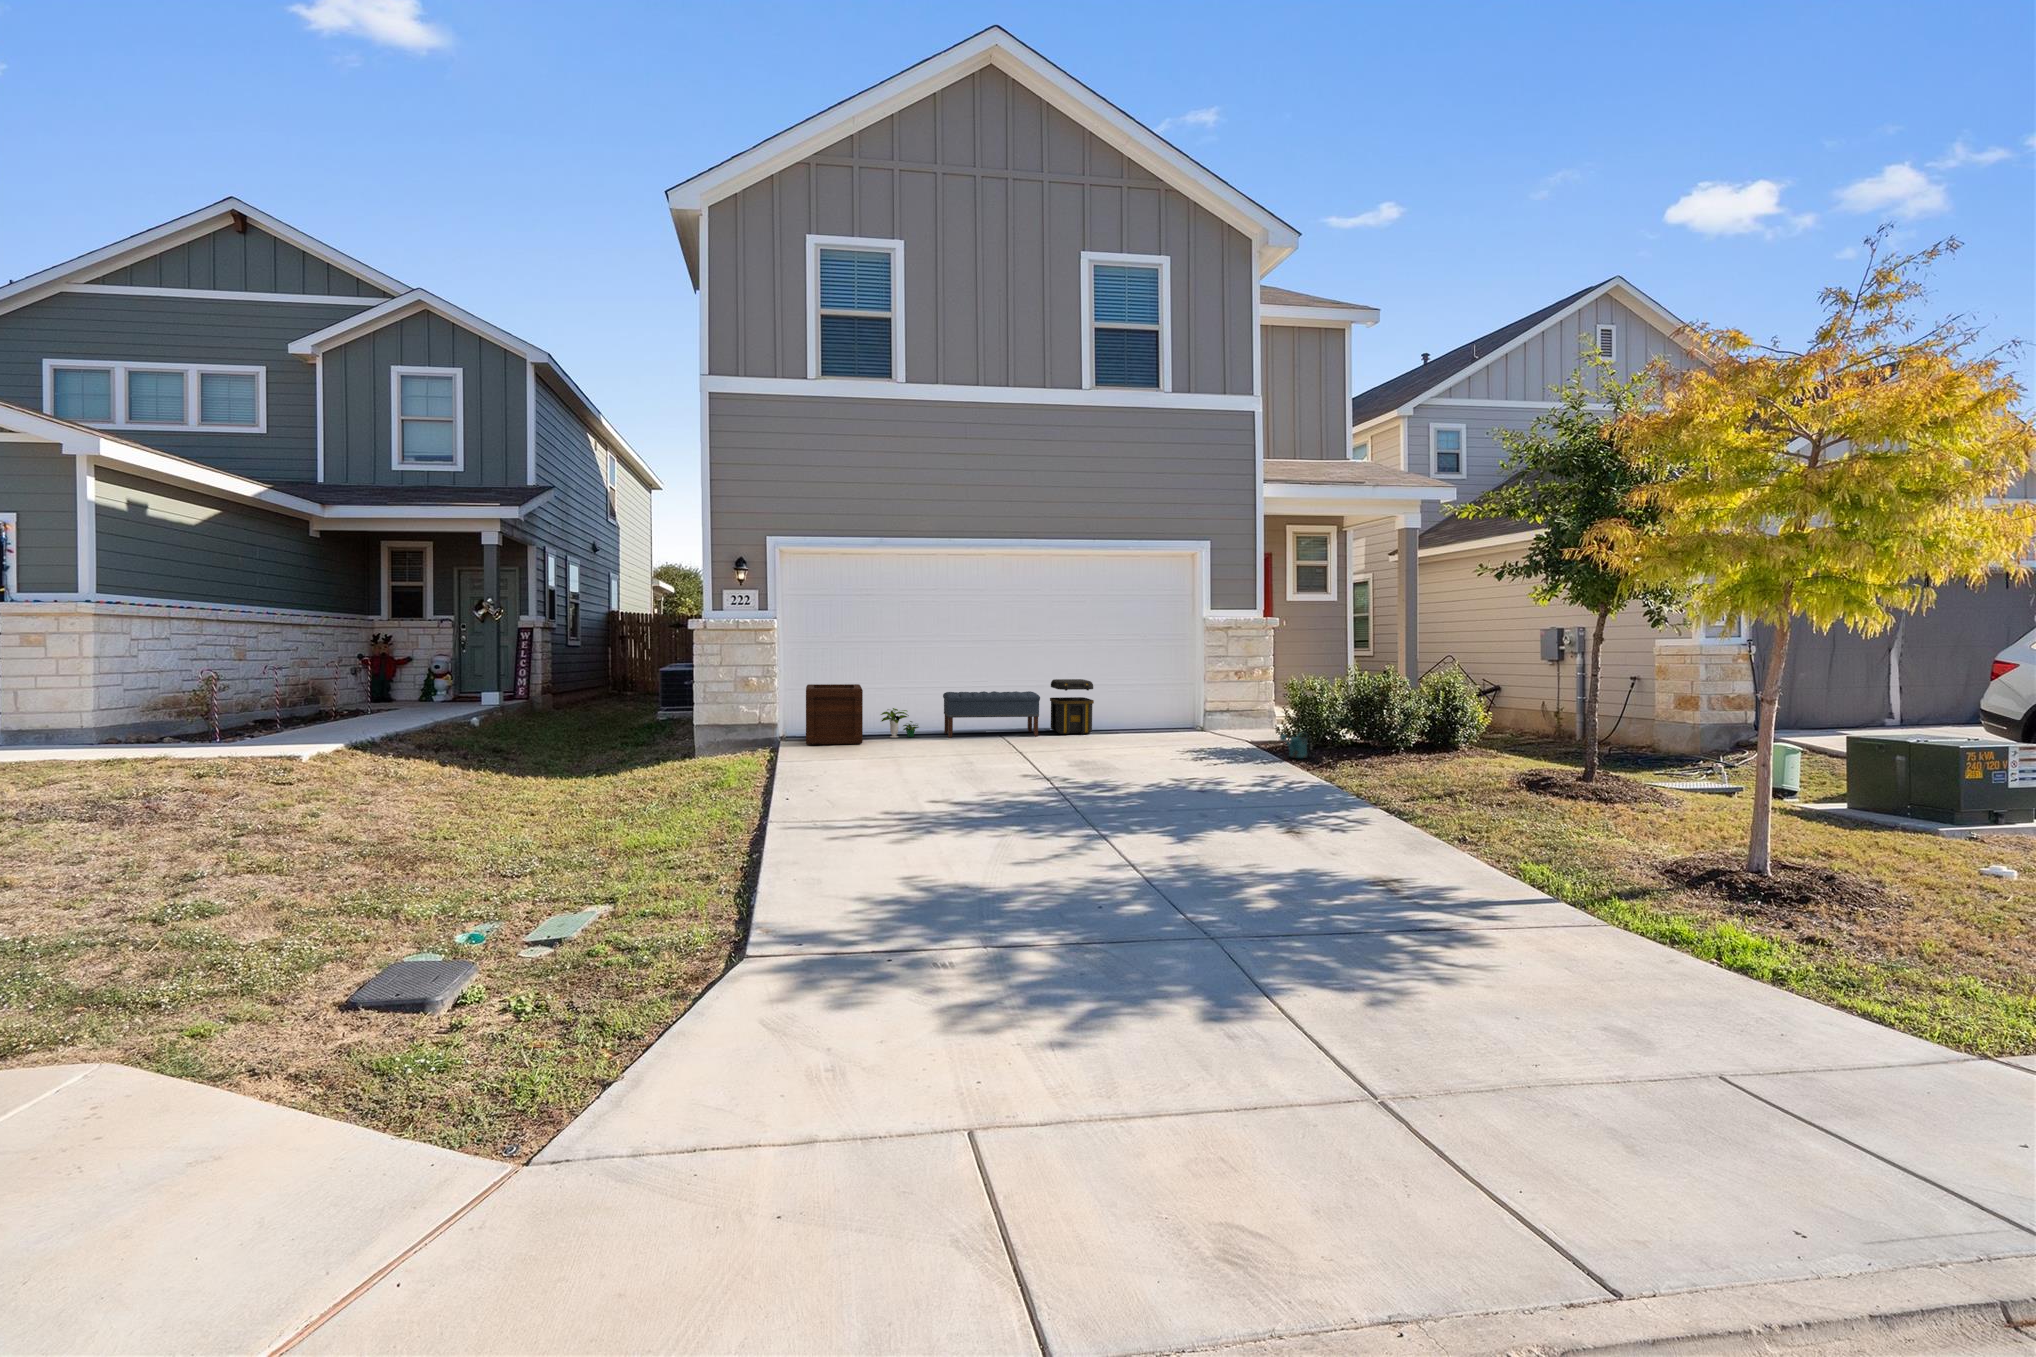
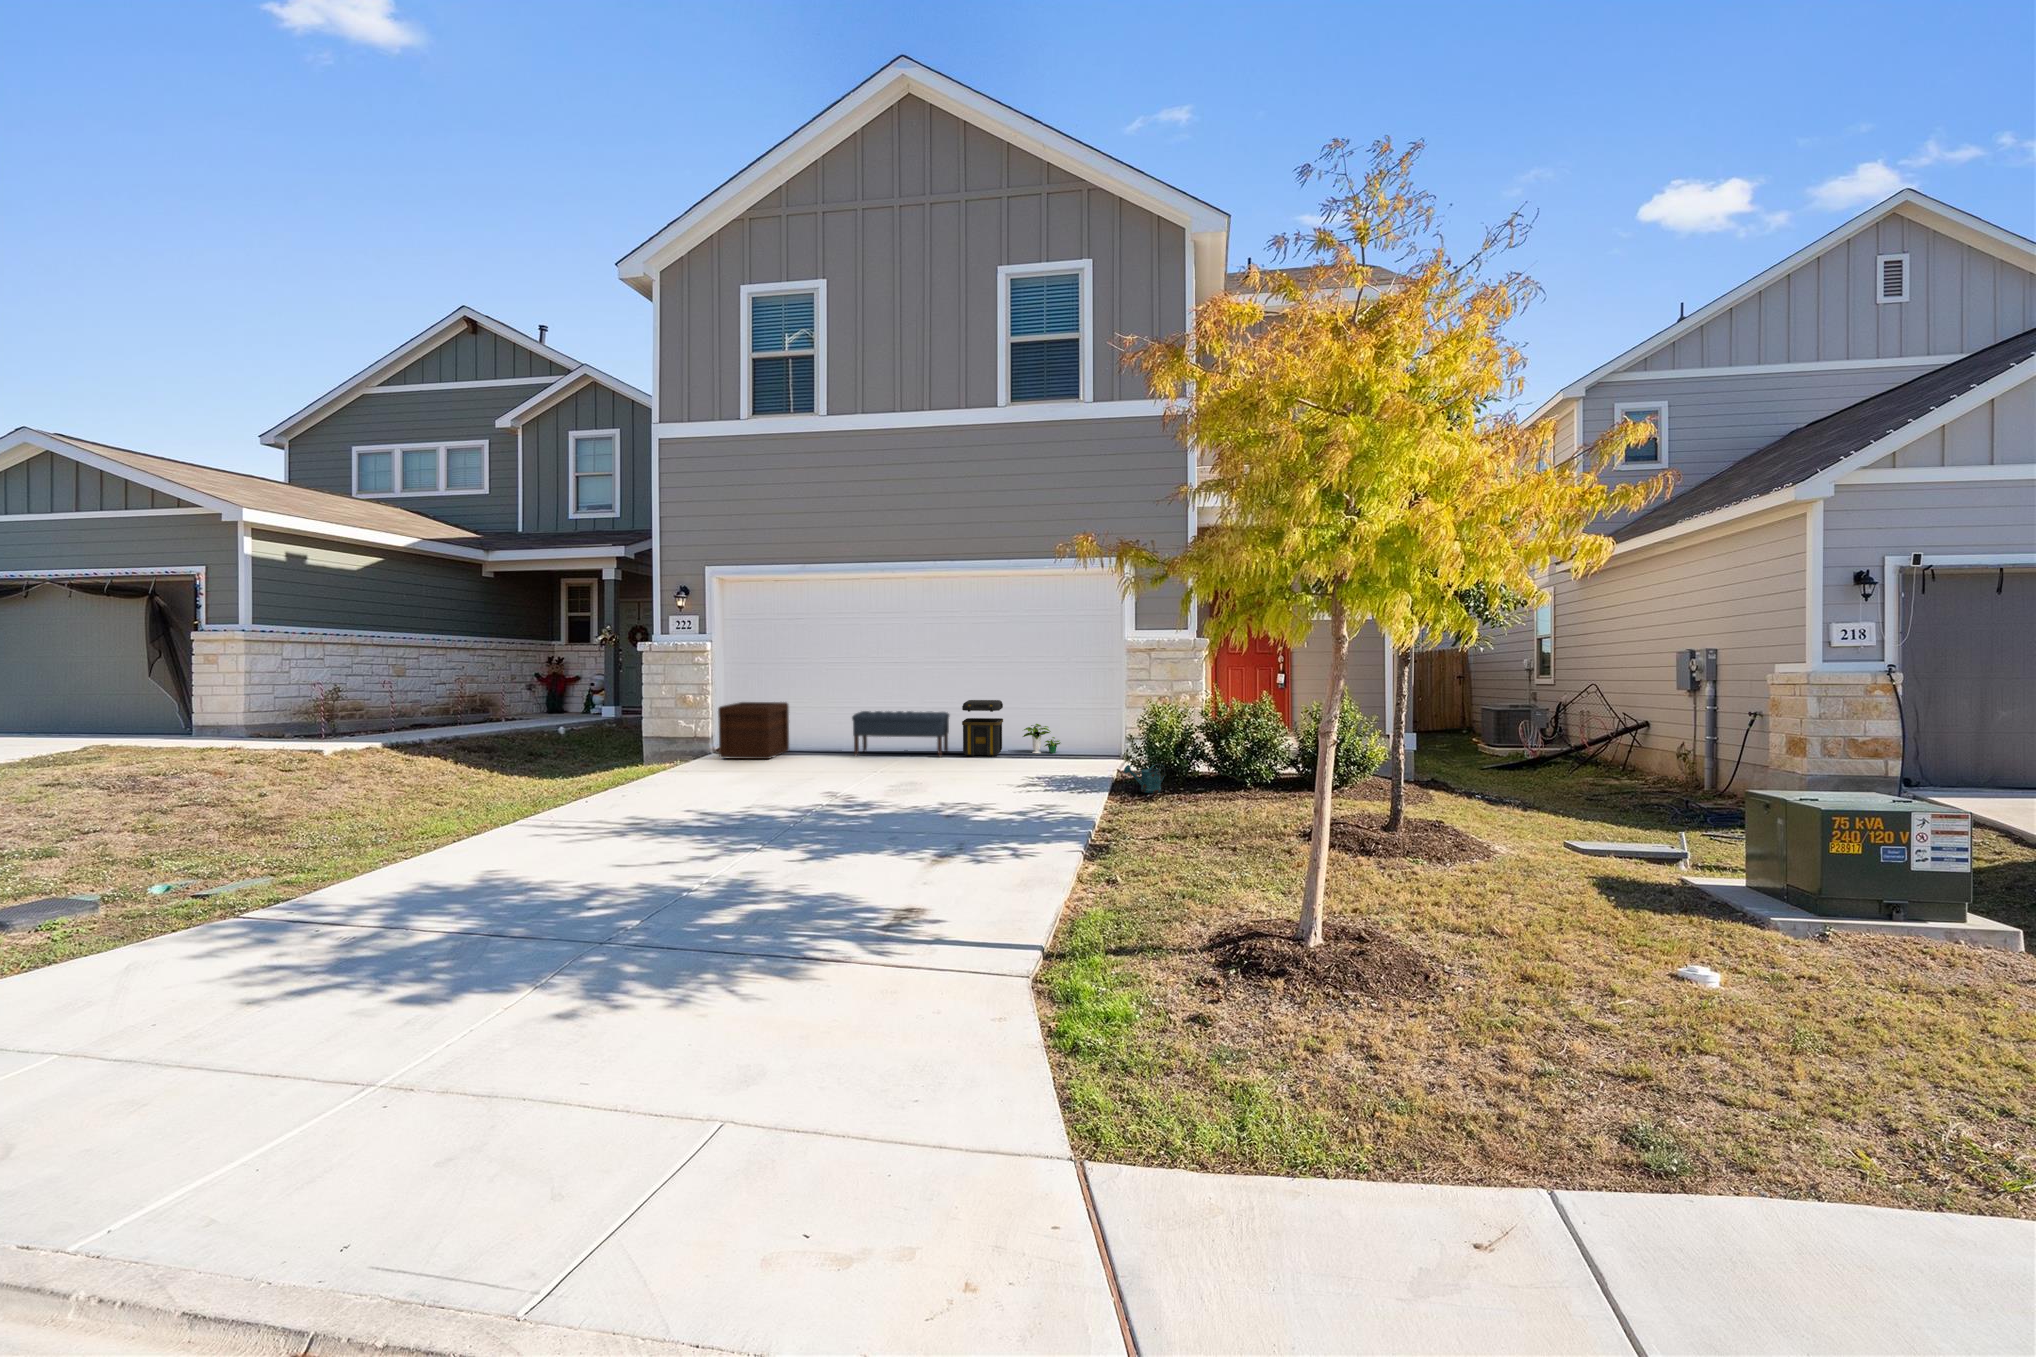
potted plant: present [881,708,919,737] -> present [1023,724,1060,753]

